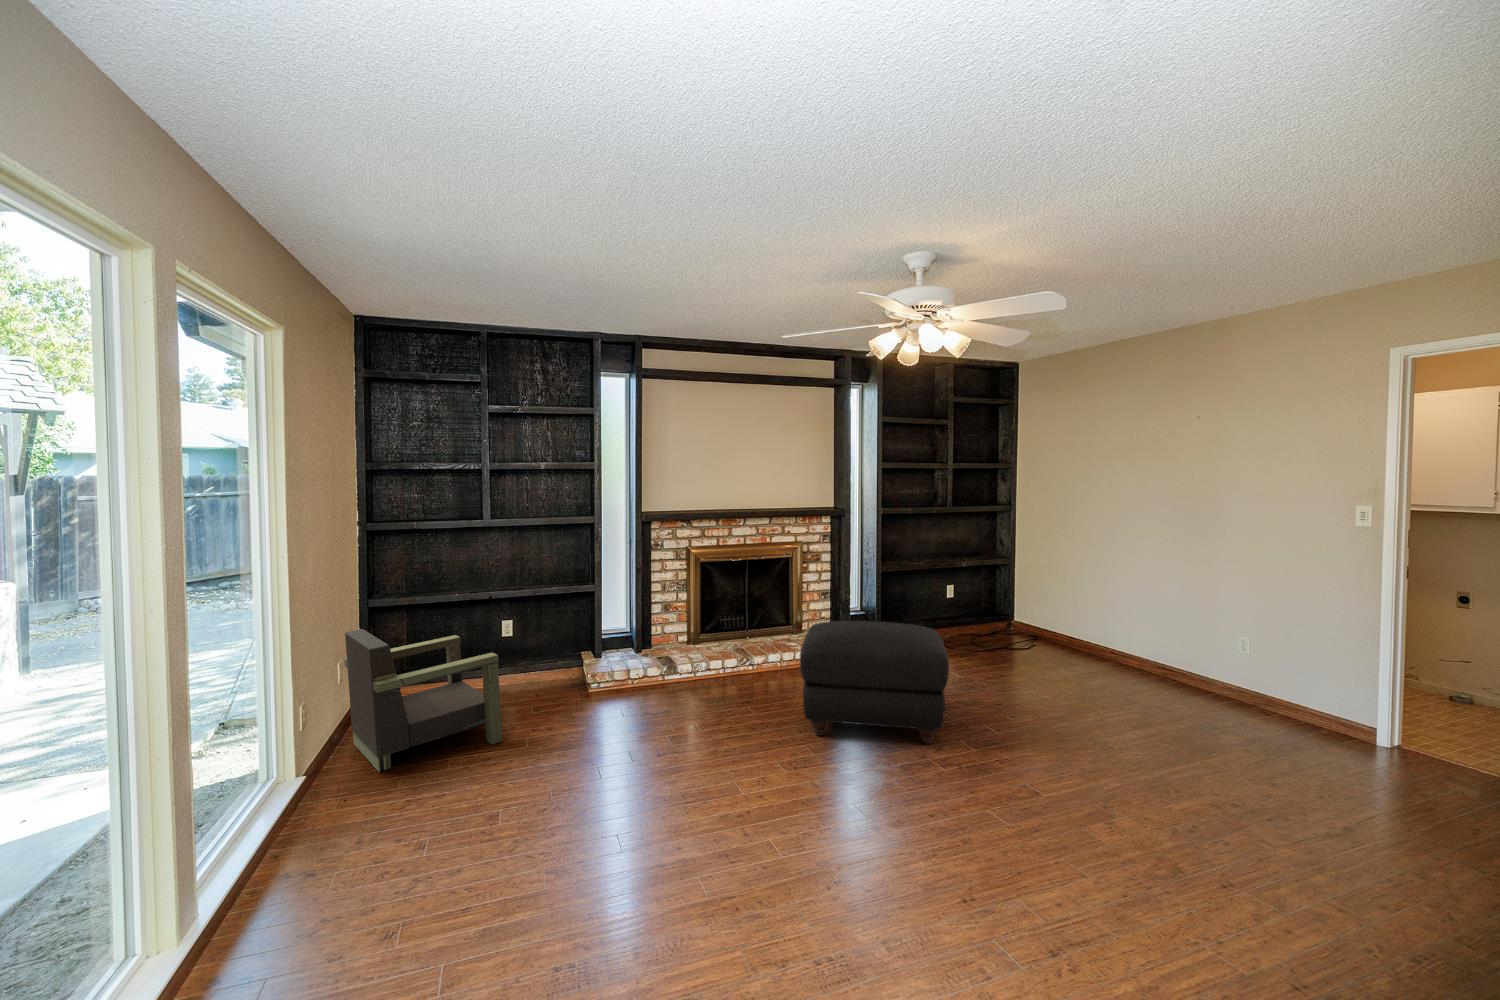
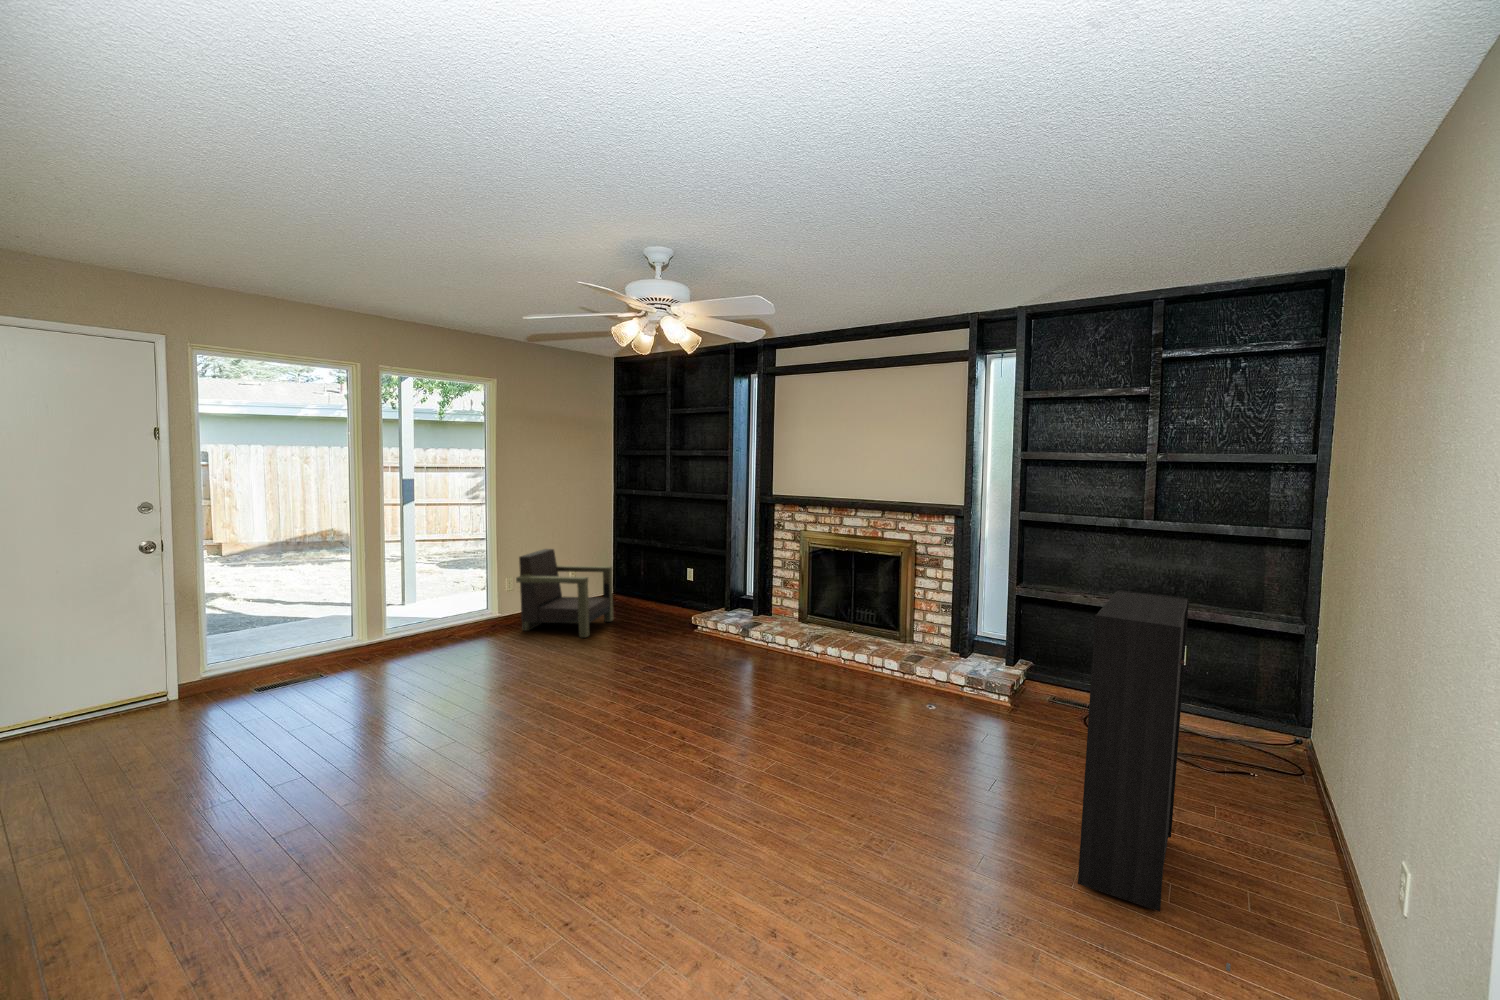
bookcase: none [1113,541,1284,723] -> present [1078,590,1231,971]
ottoman: present [800,621,949,744] -> none [693,612,852,742]

